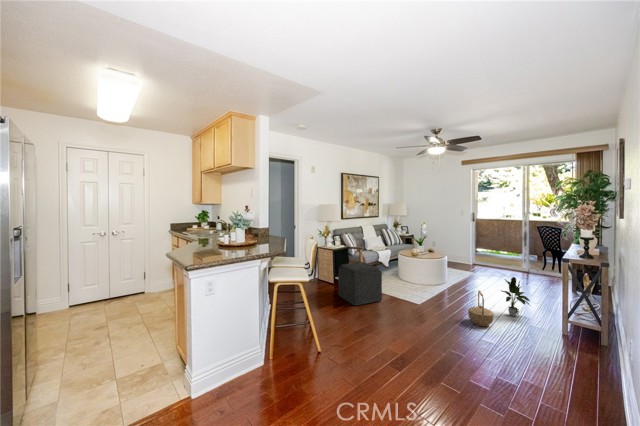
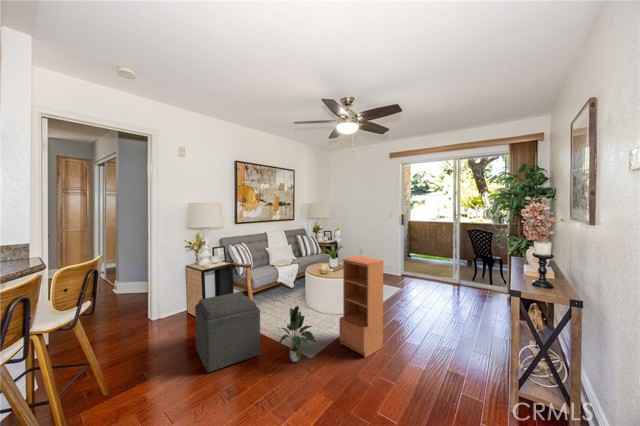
bookcase: none [434,240,467,307] -> present [339,256,384,358]
potted plant: present [501,277,530,316] -> present [278,306,316,362]
basket: present [468,290,494,327] -> none [379,338,416,402]

